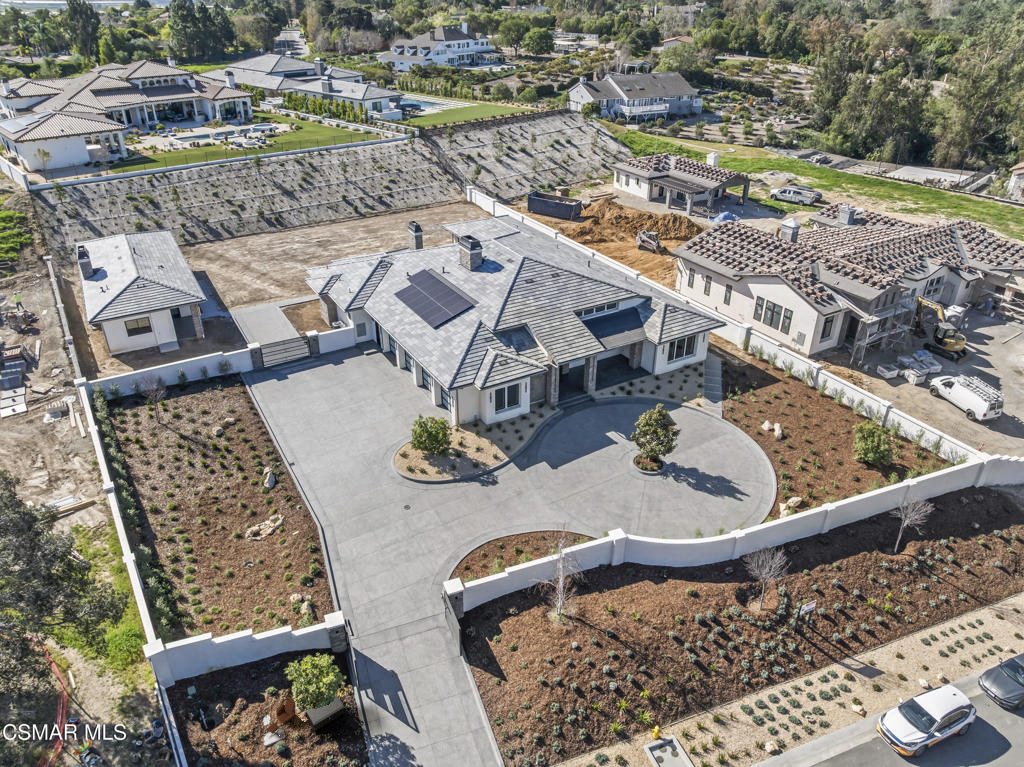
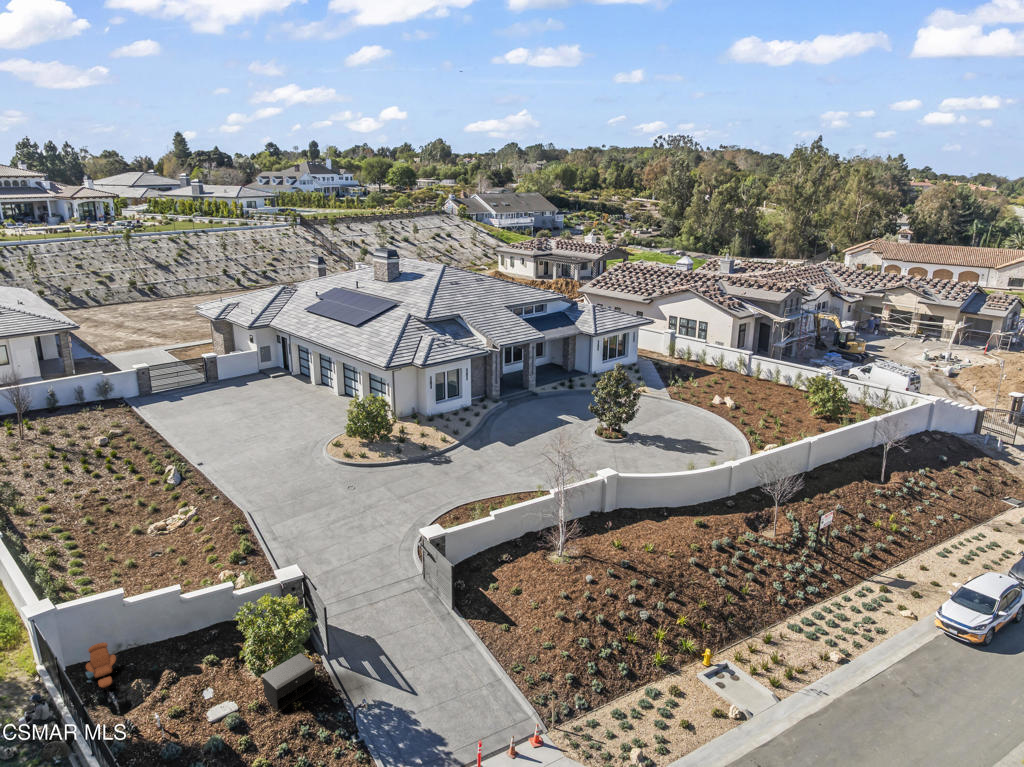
lounge chair: present [268,697,295,735] -> present [86,643,116,693]

